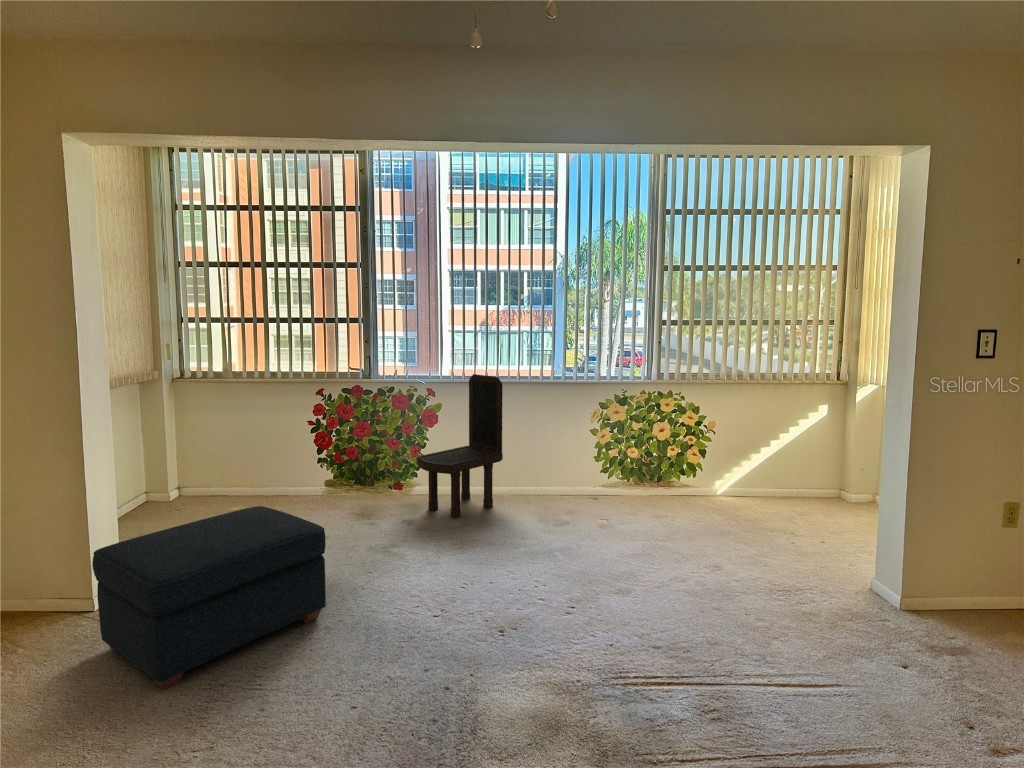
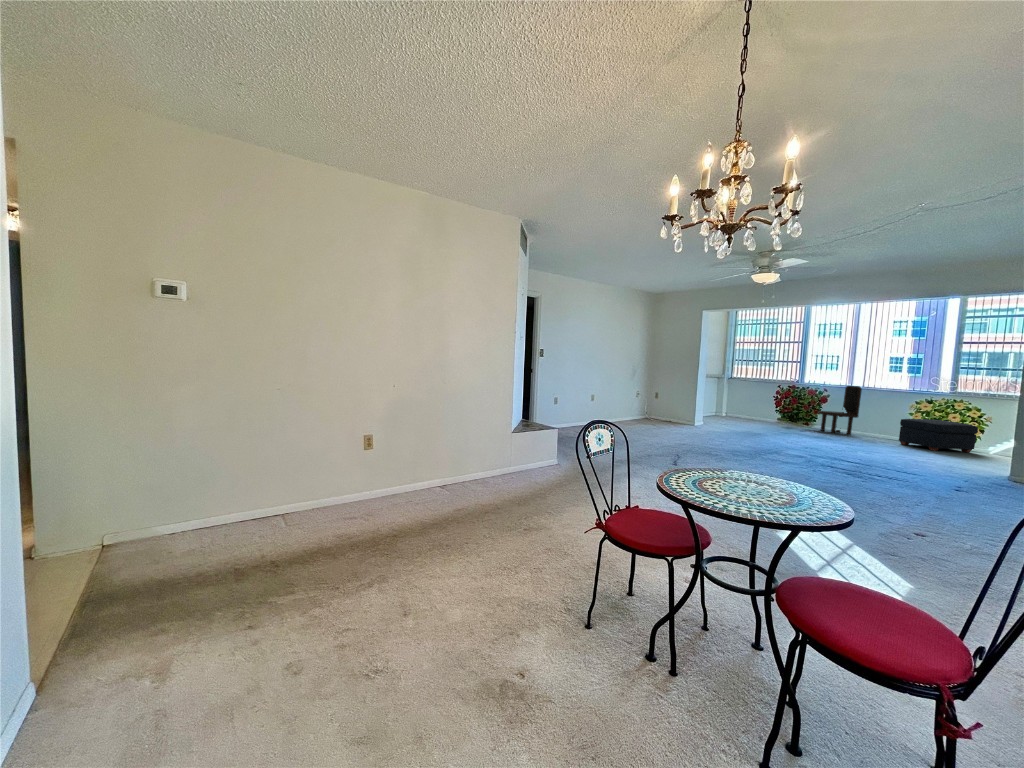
ottoman: present [92,506,326,689] -> present [899,419,978,452]

